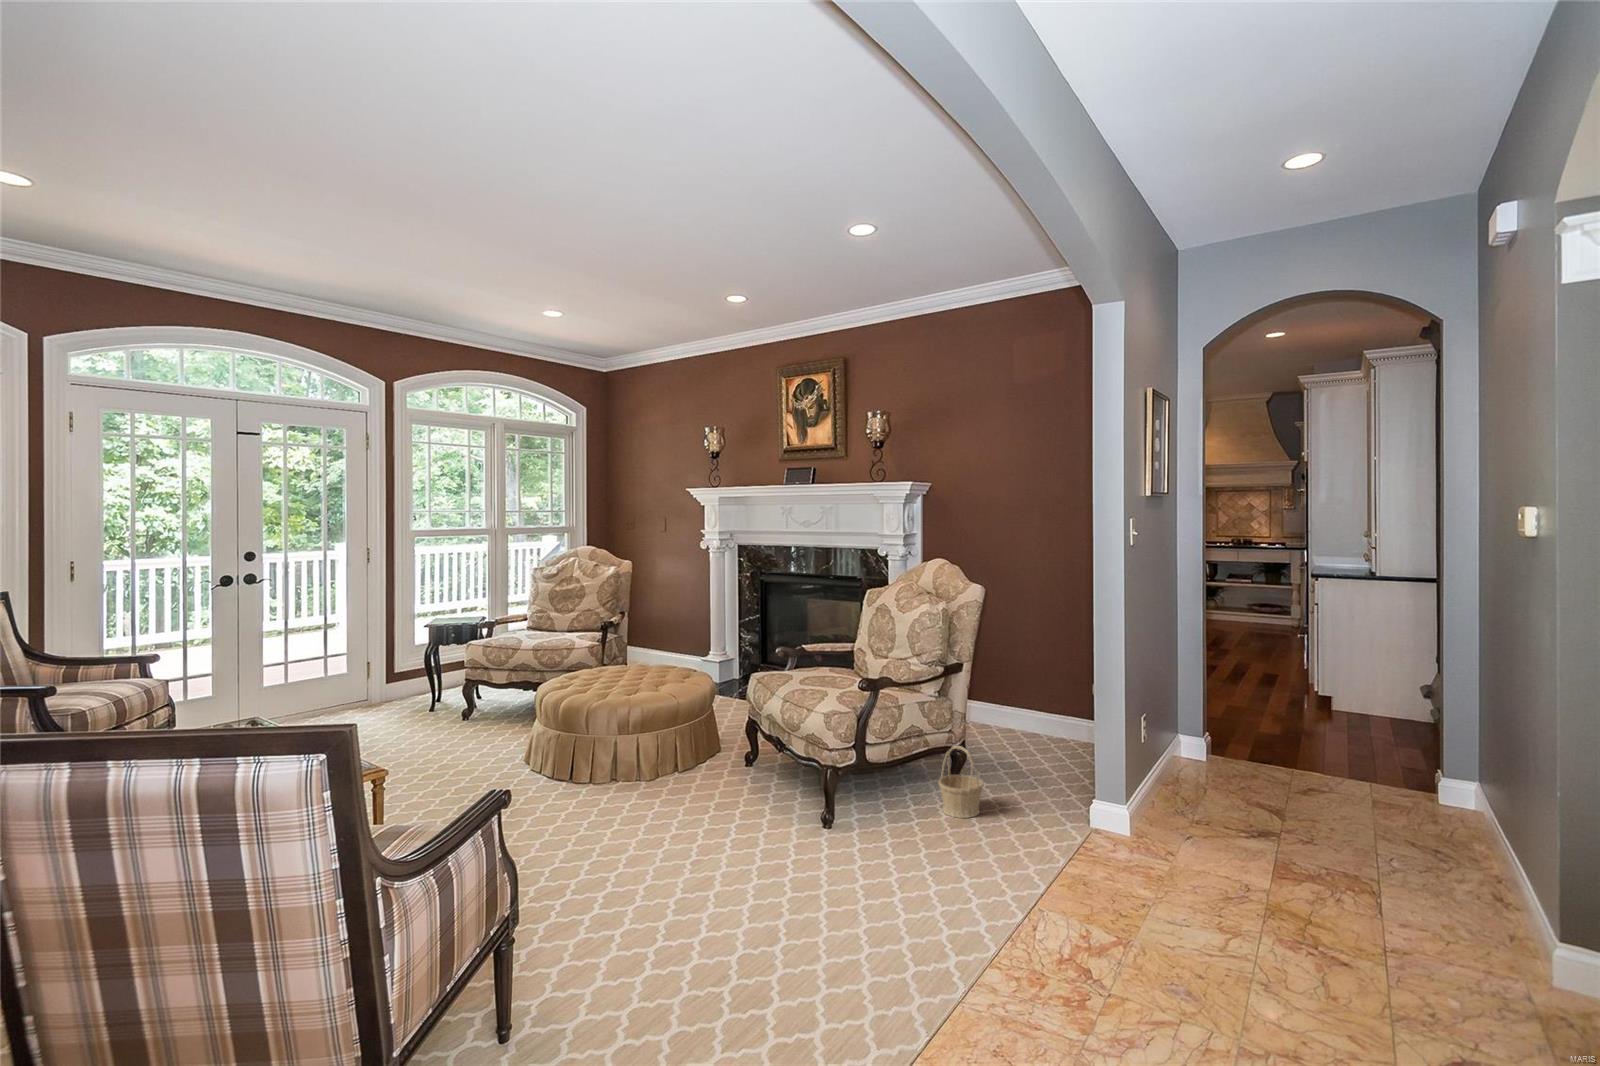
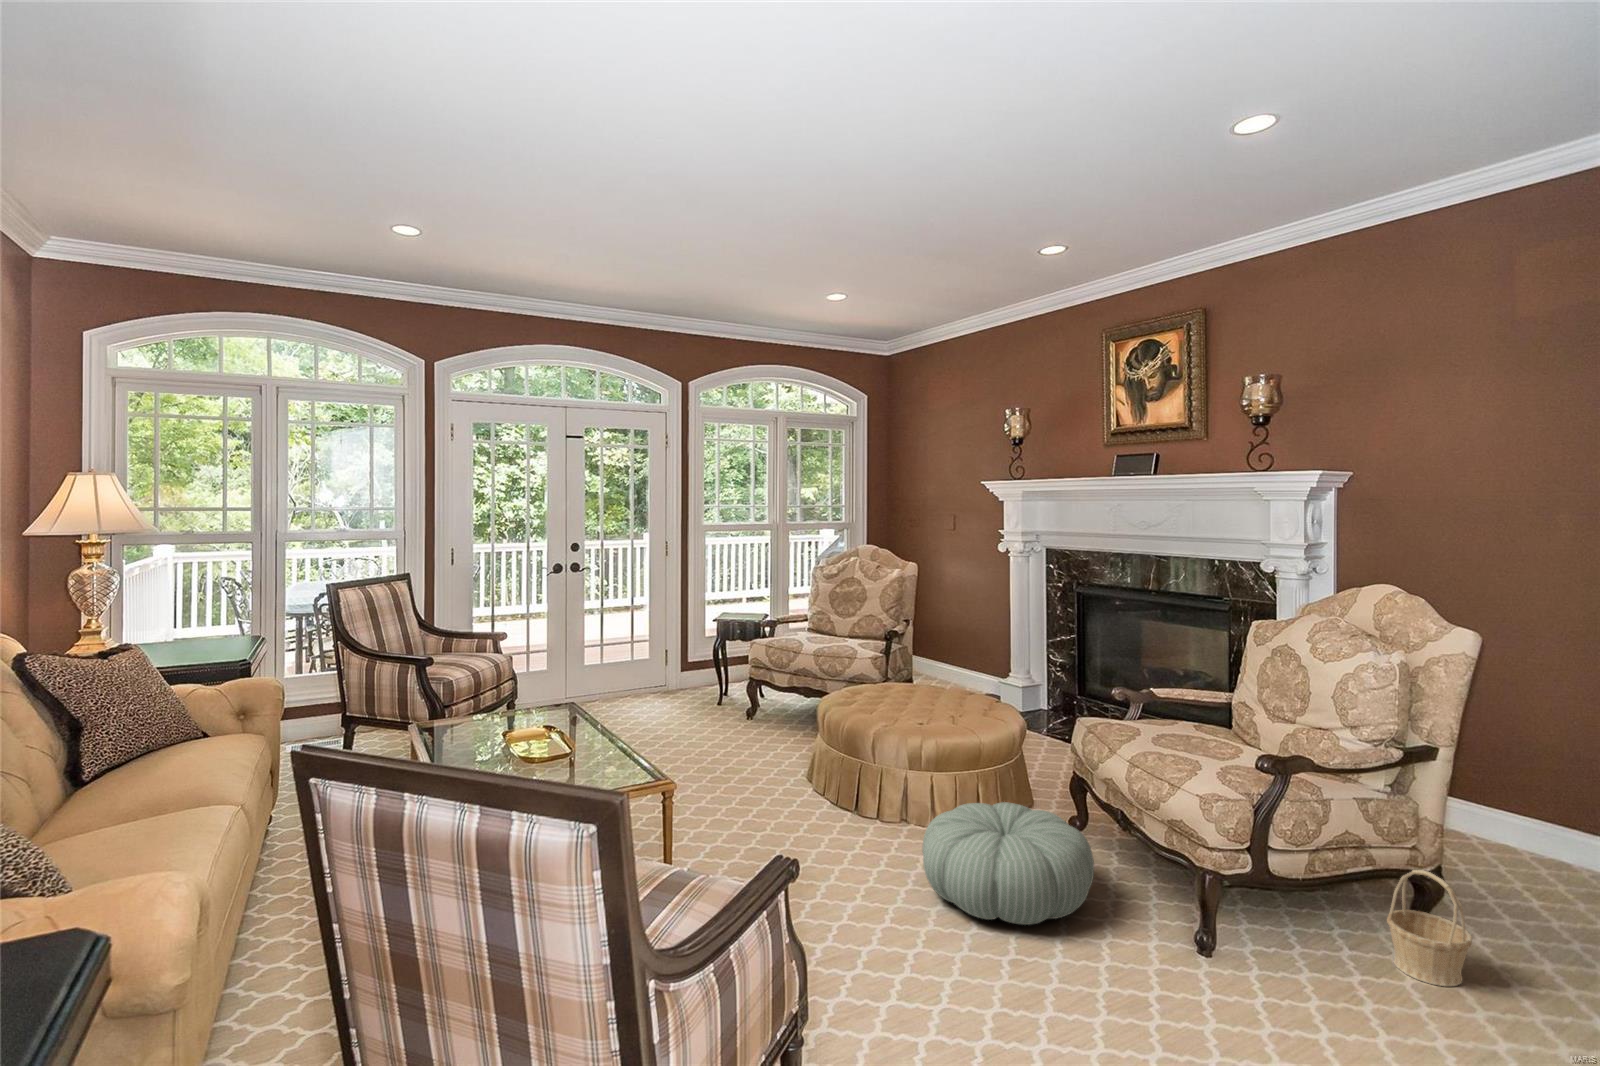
pouf: none [626,743,755,828] -> present [922,802,1094,925]

